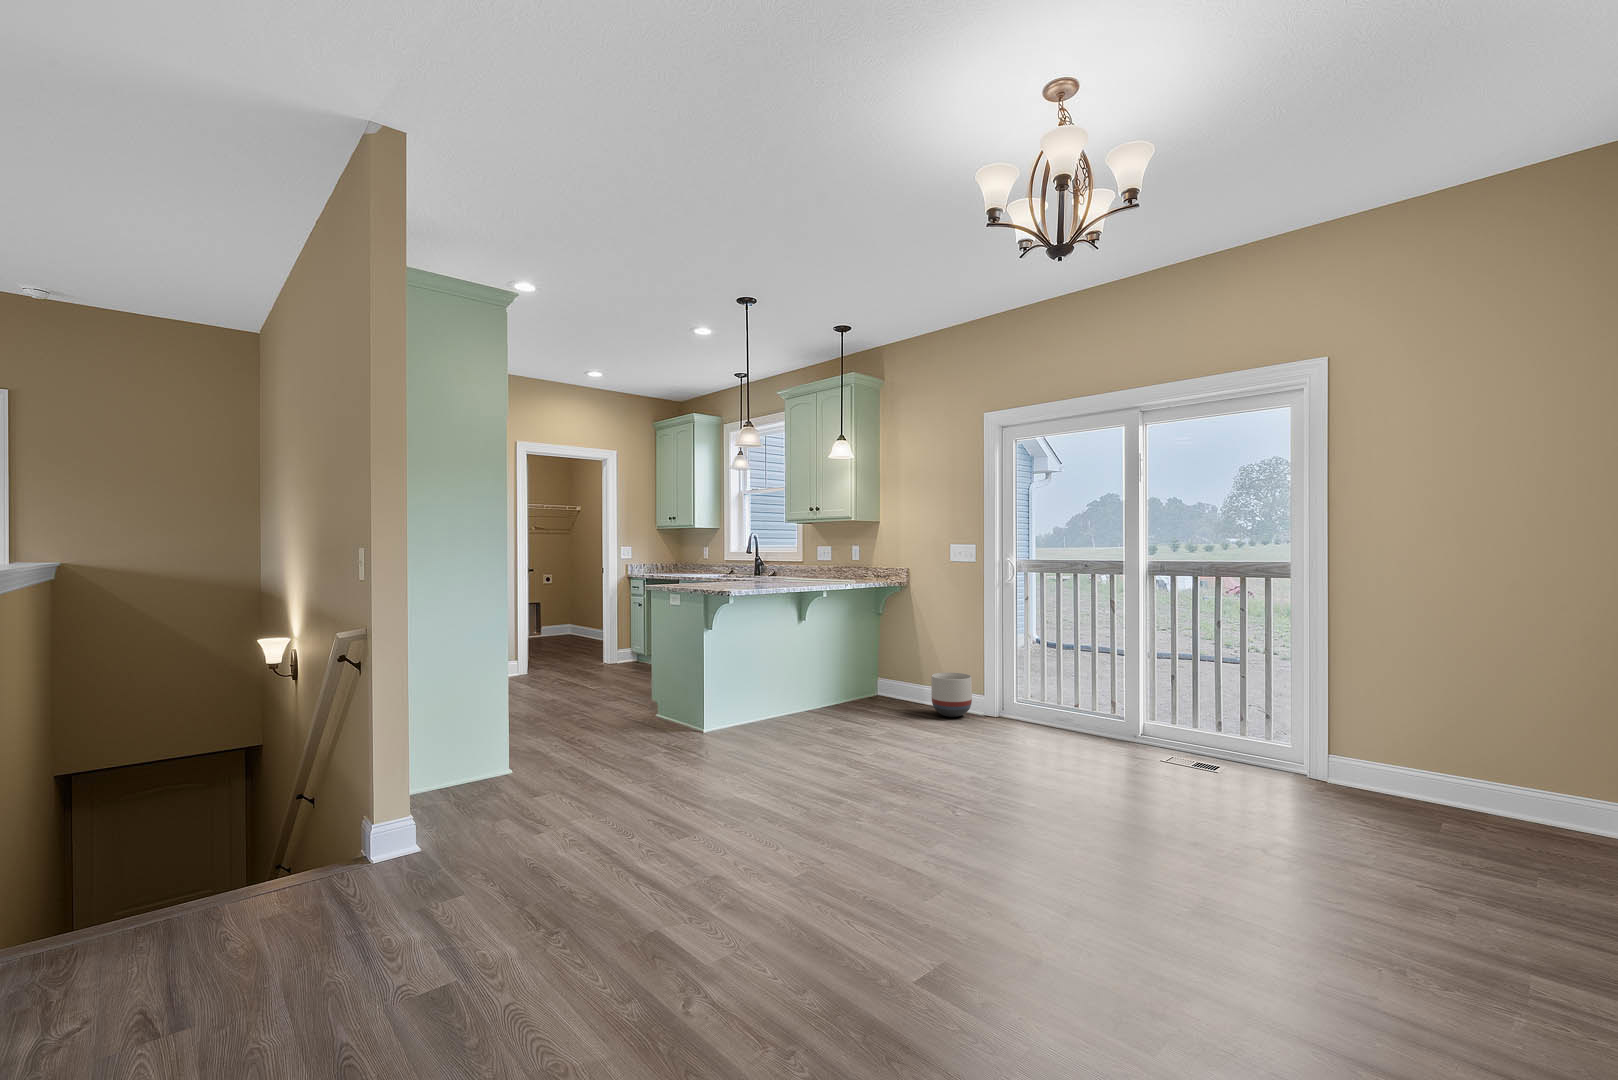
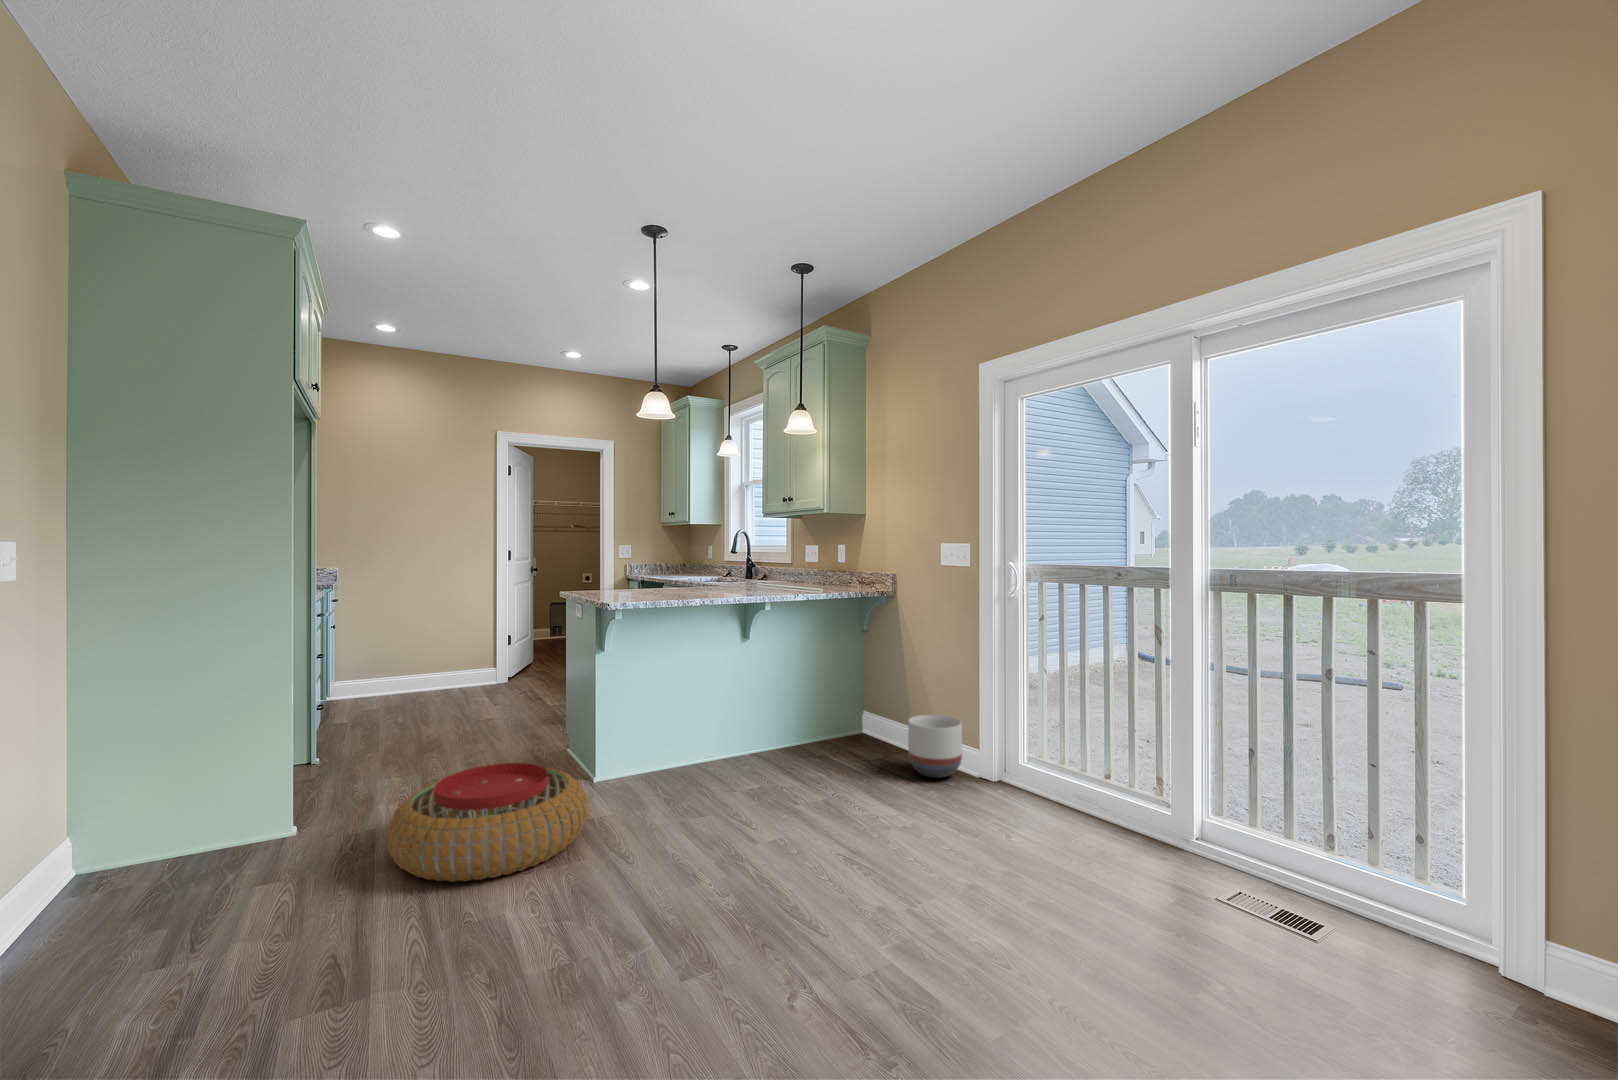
pouf: none [605,709,741,783] -> present [387,763,588,882]

